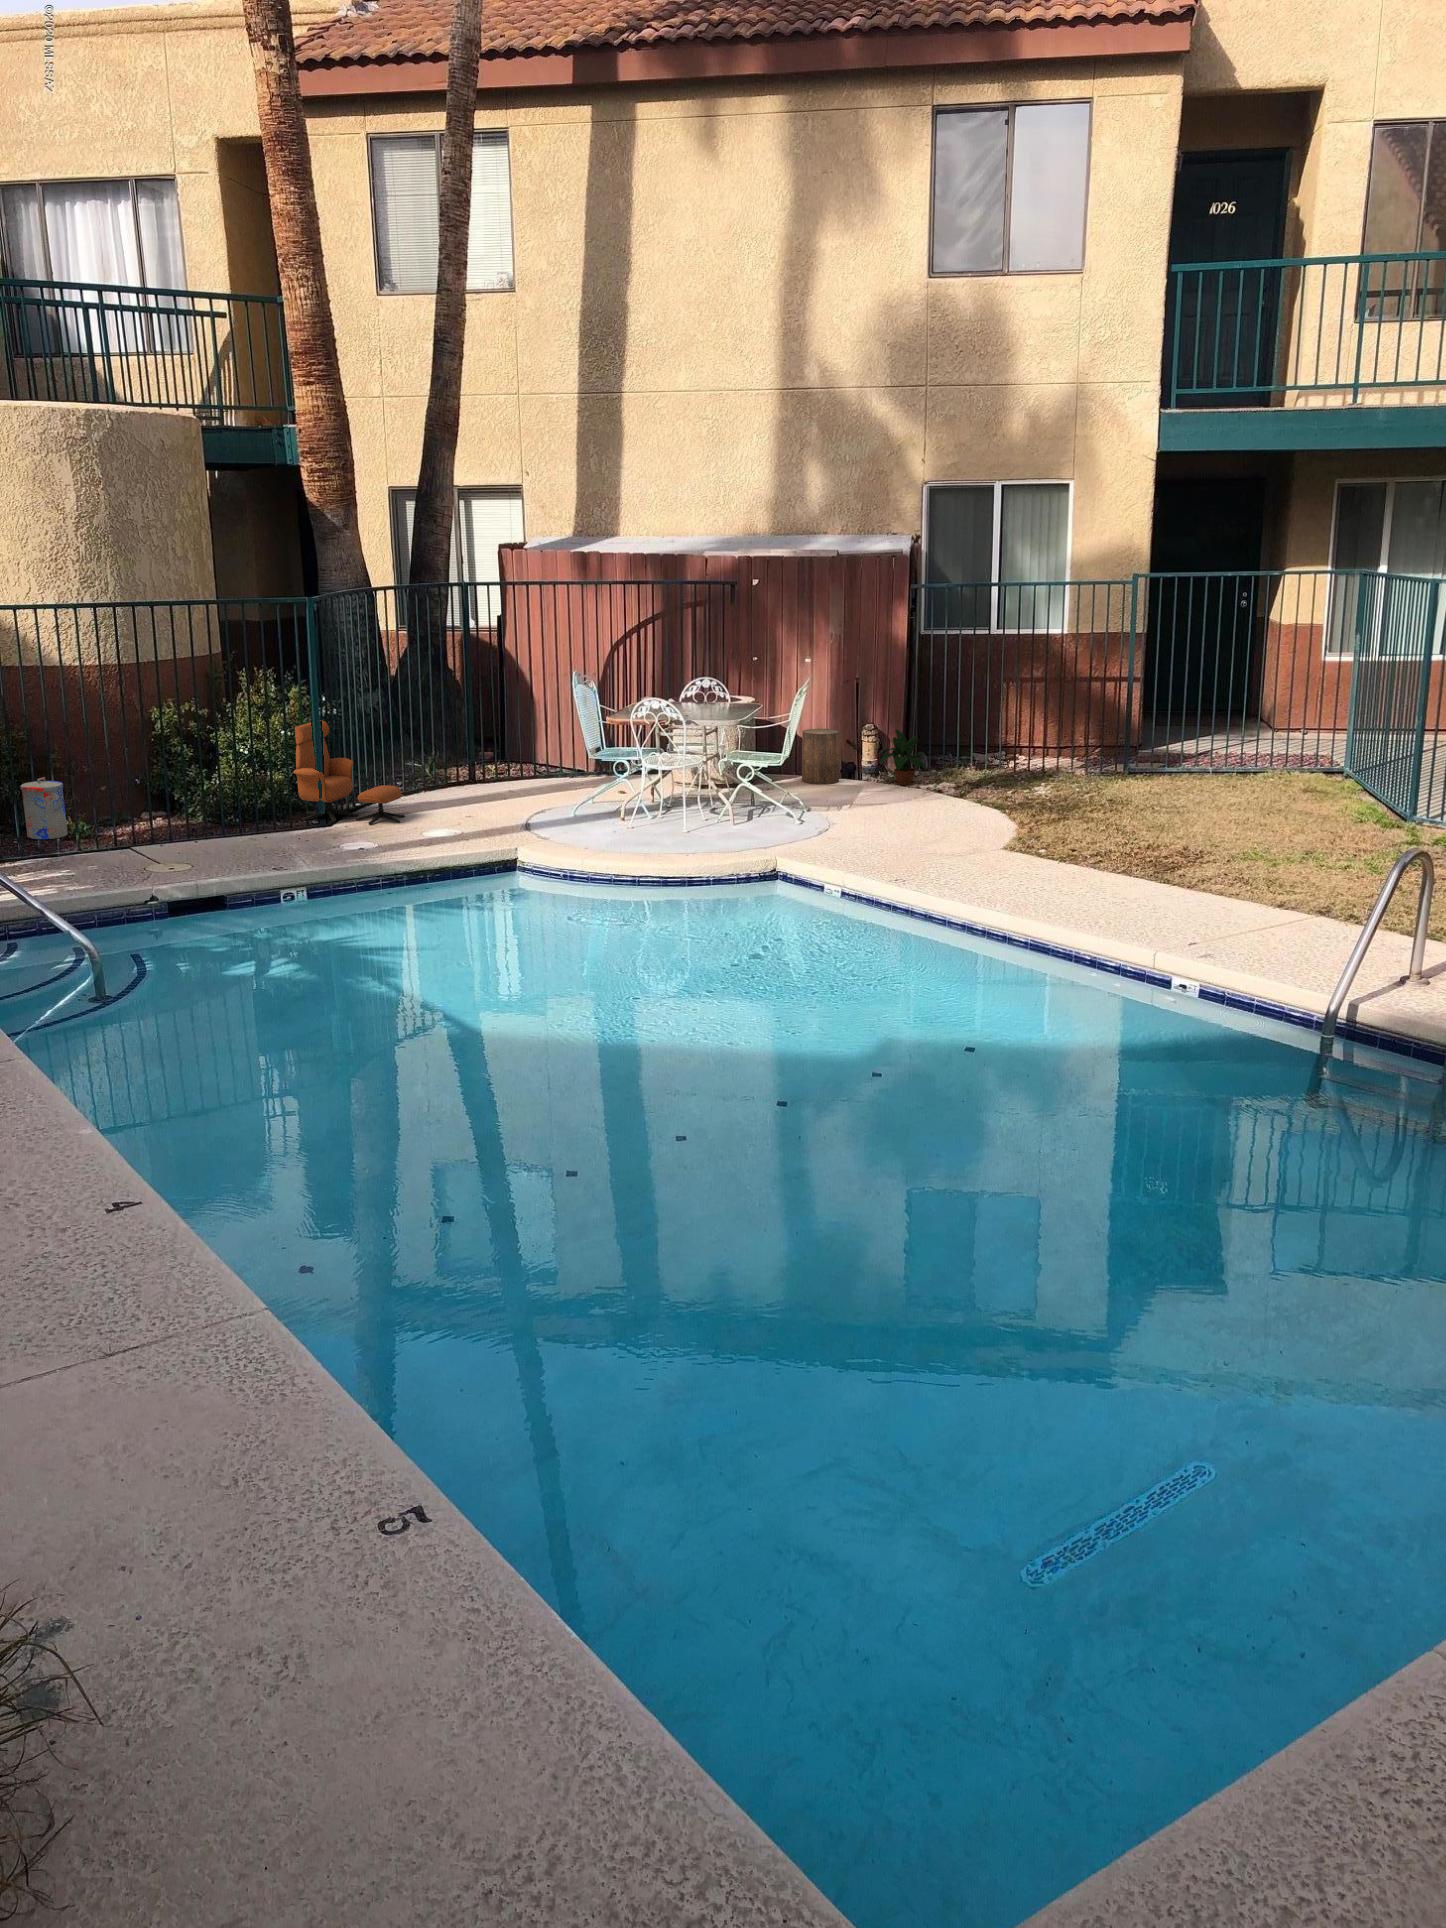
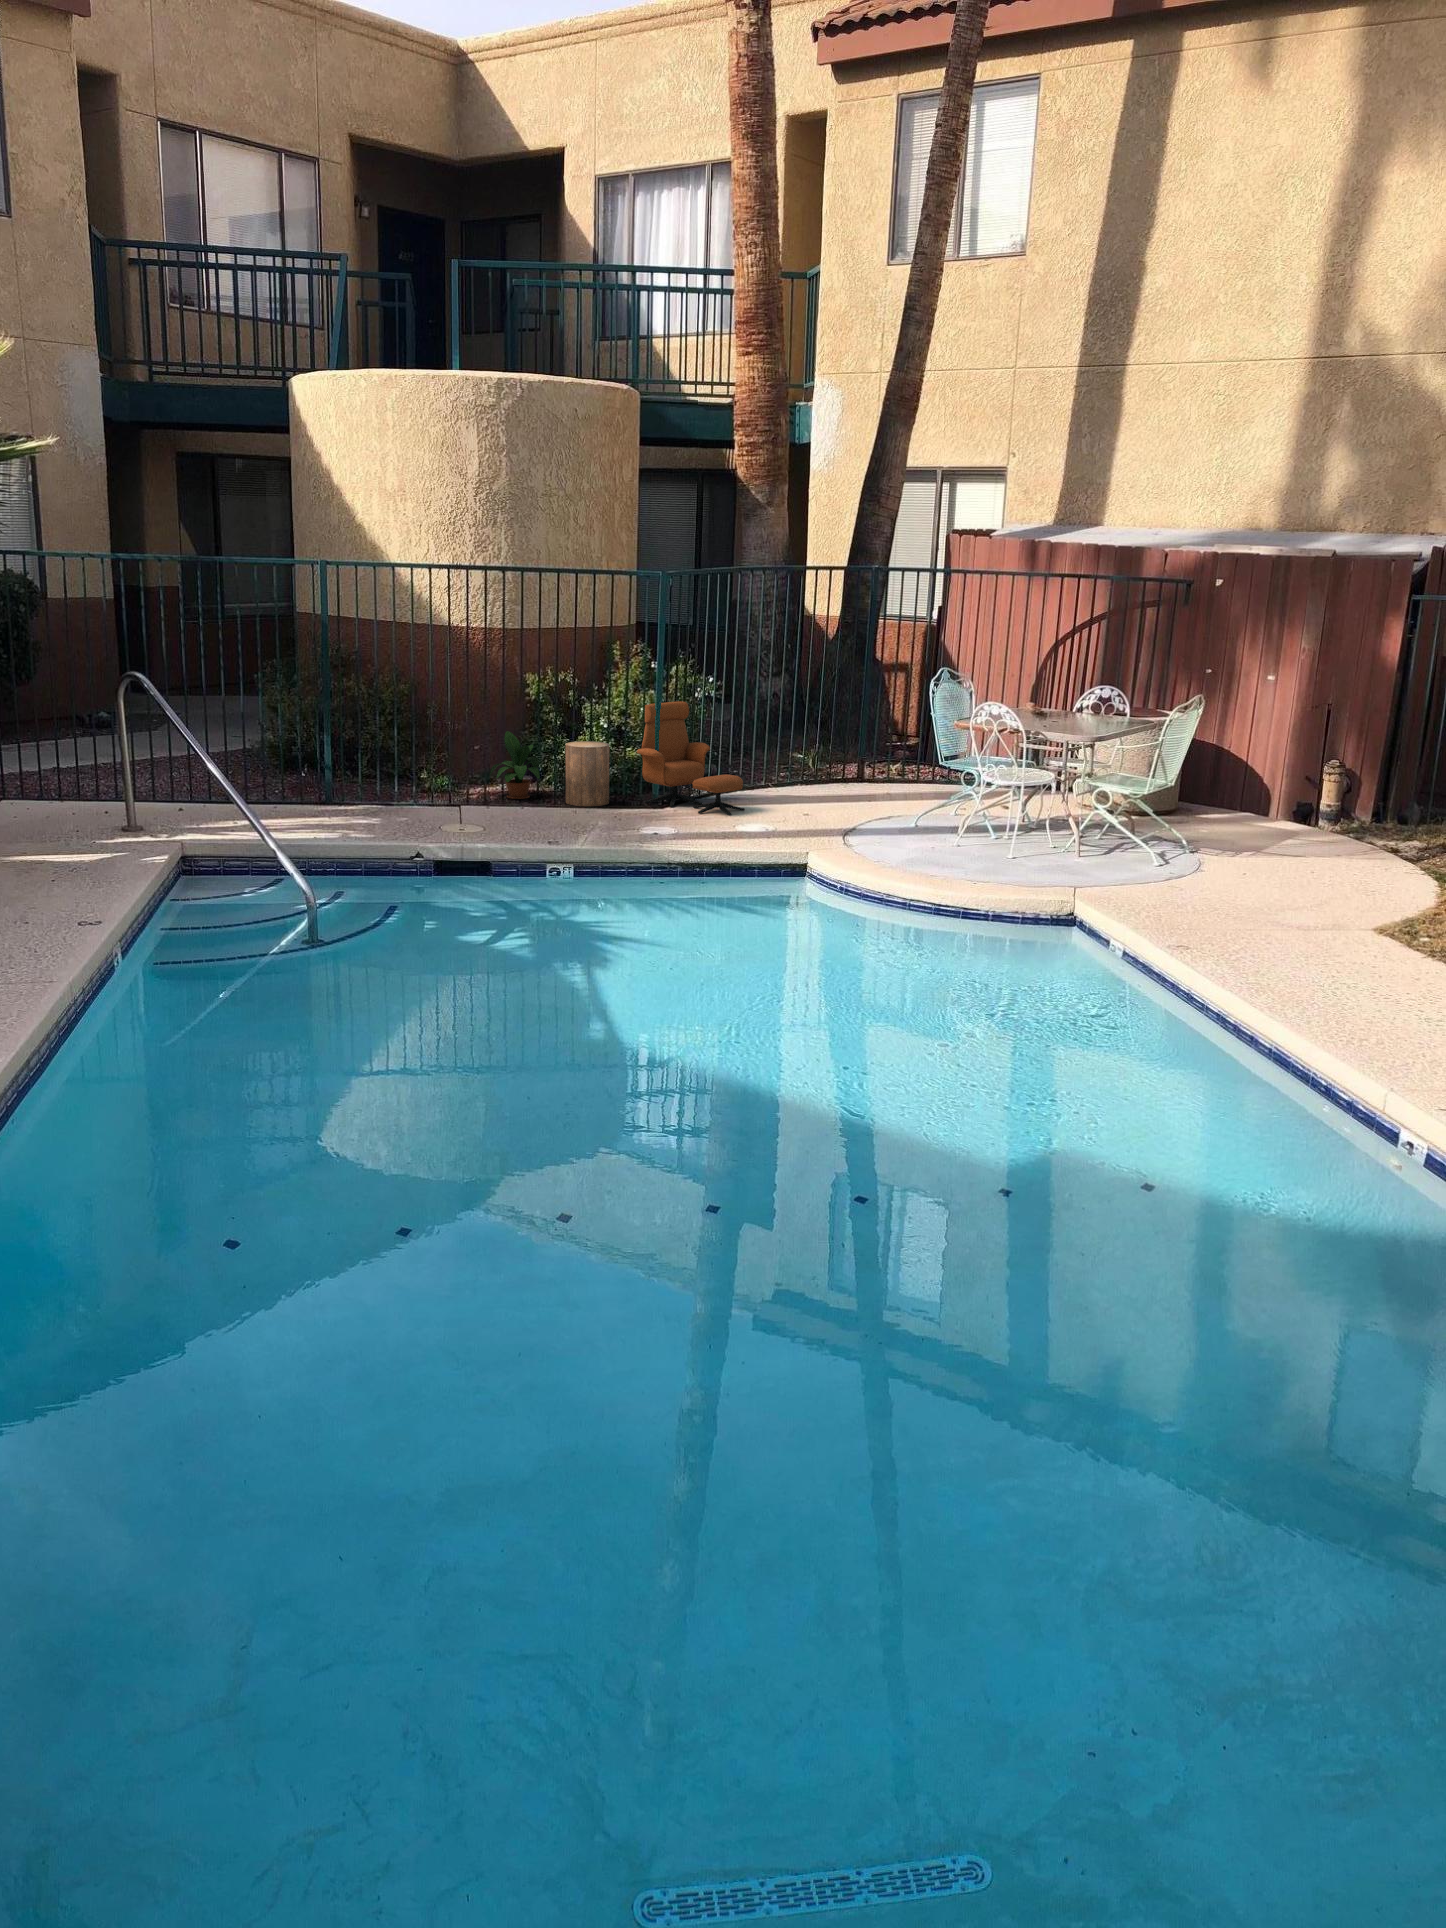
stool: present [802,729,840,784] -> present [566,741,609,806]
potted plant: present [880,729,927,785] -> present [490,731,544,799]
trash can: present [21,777,68,839] -> none [387,734,426,794]

